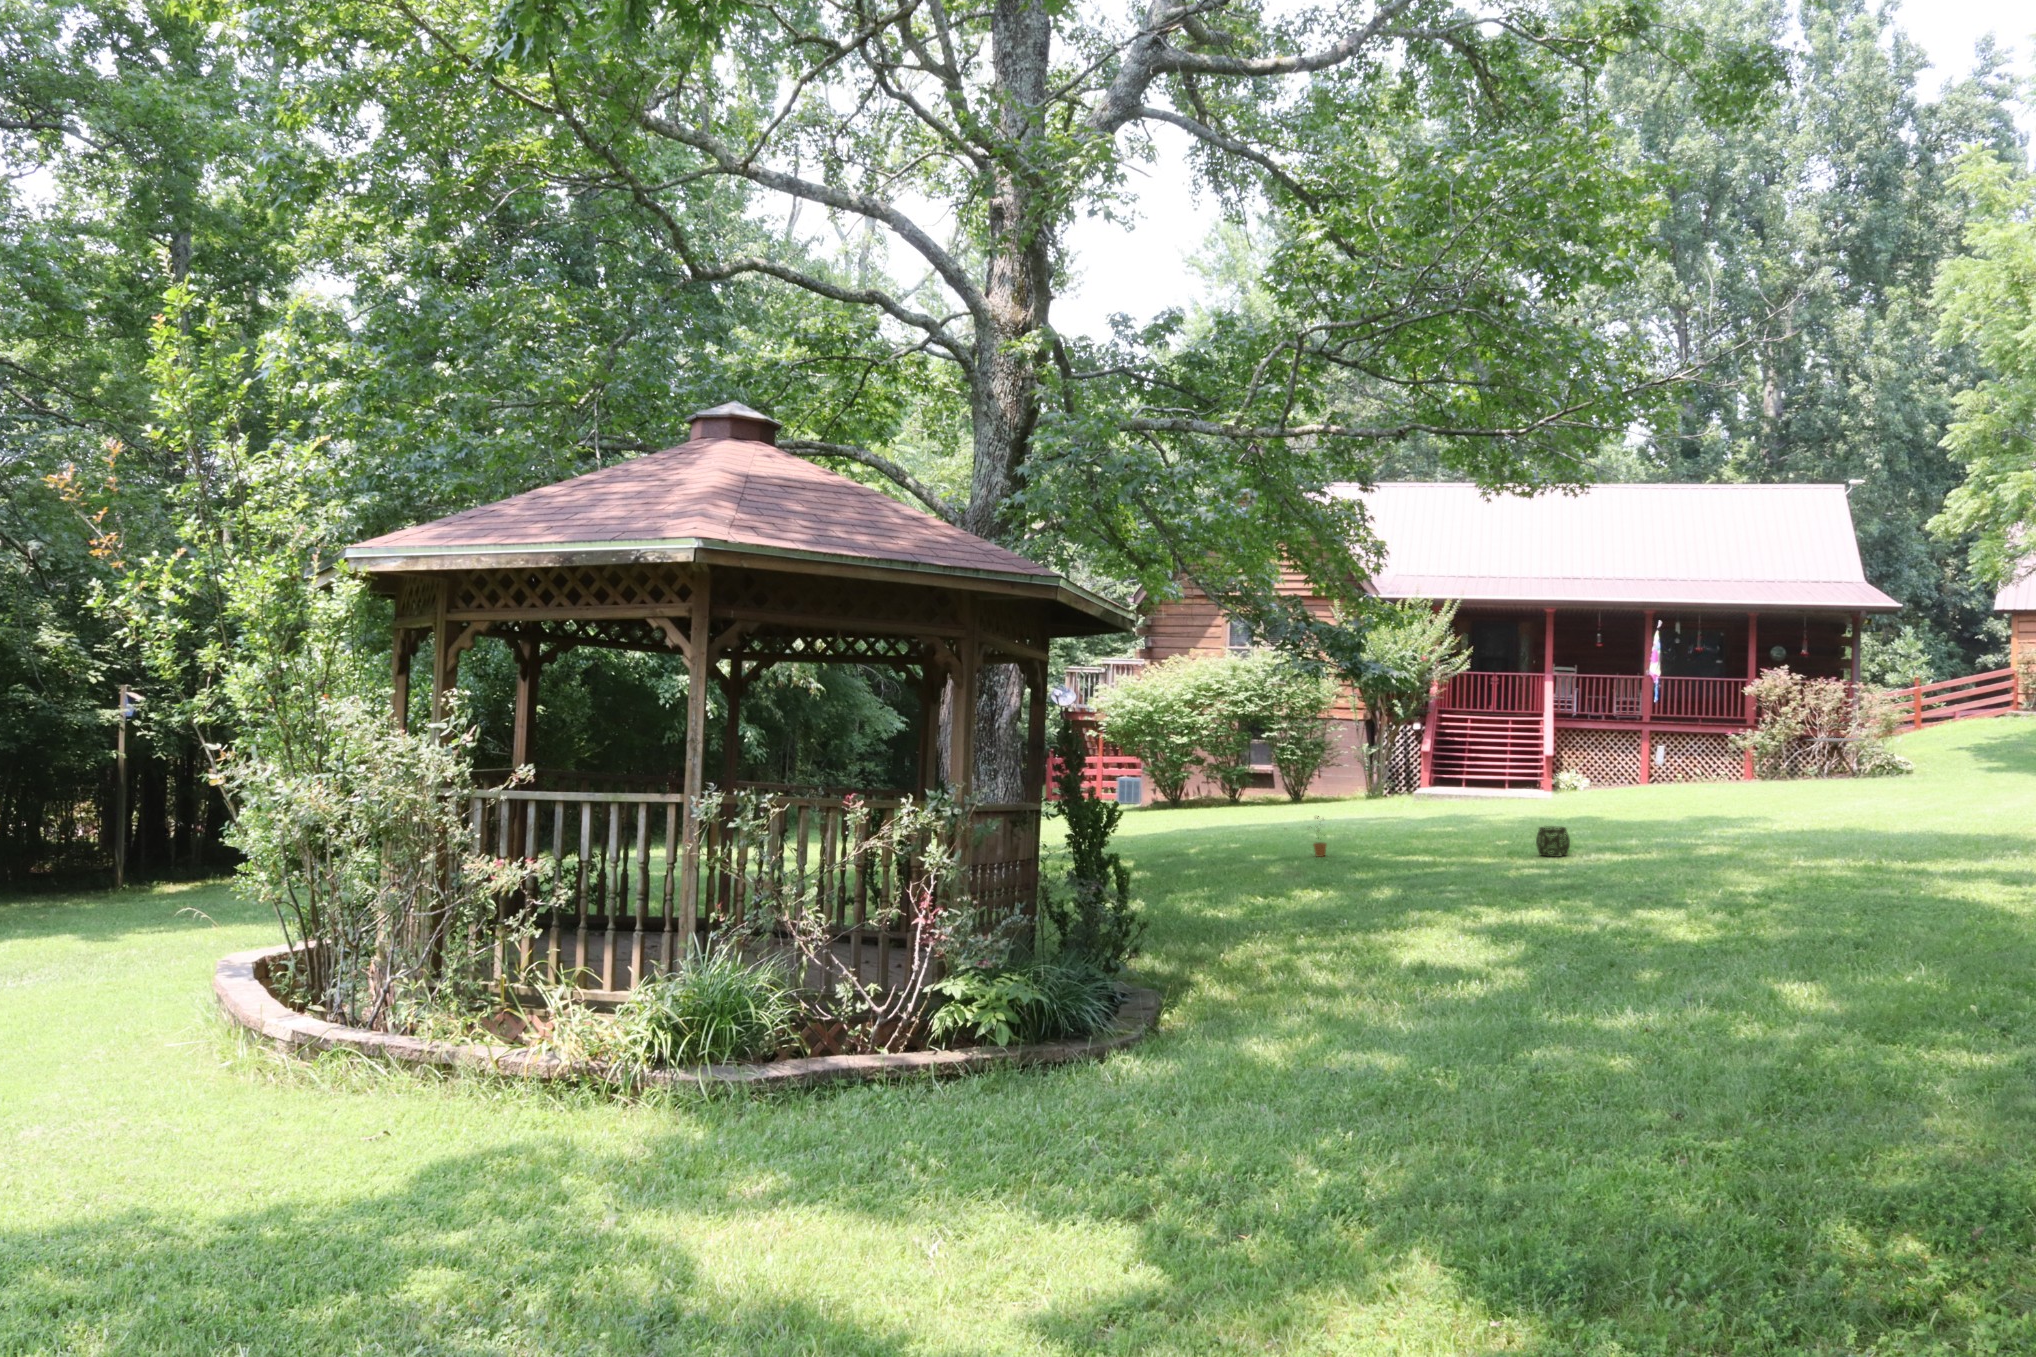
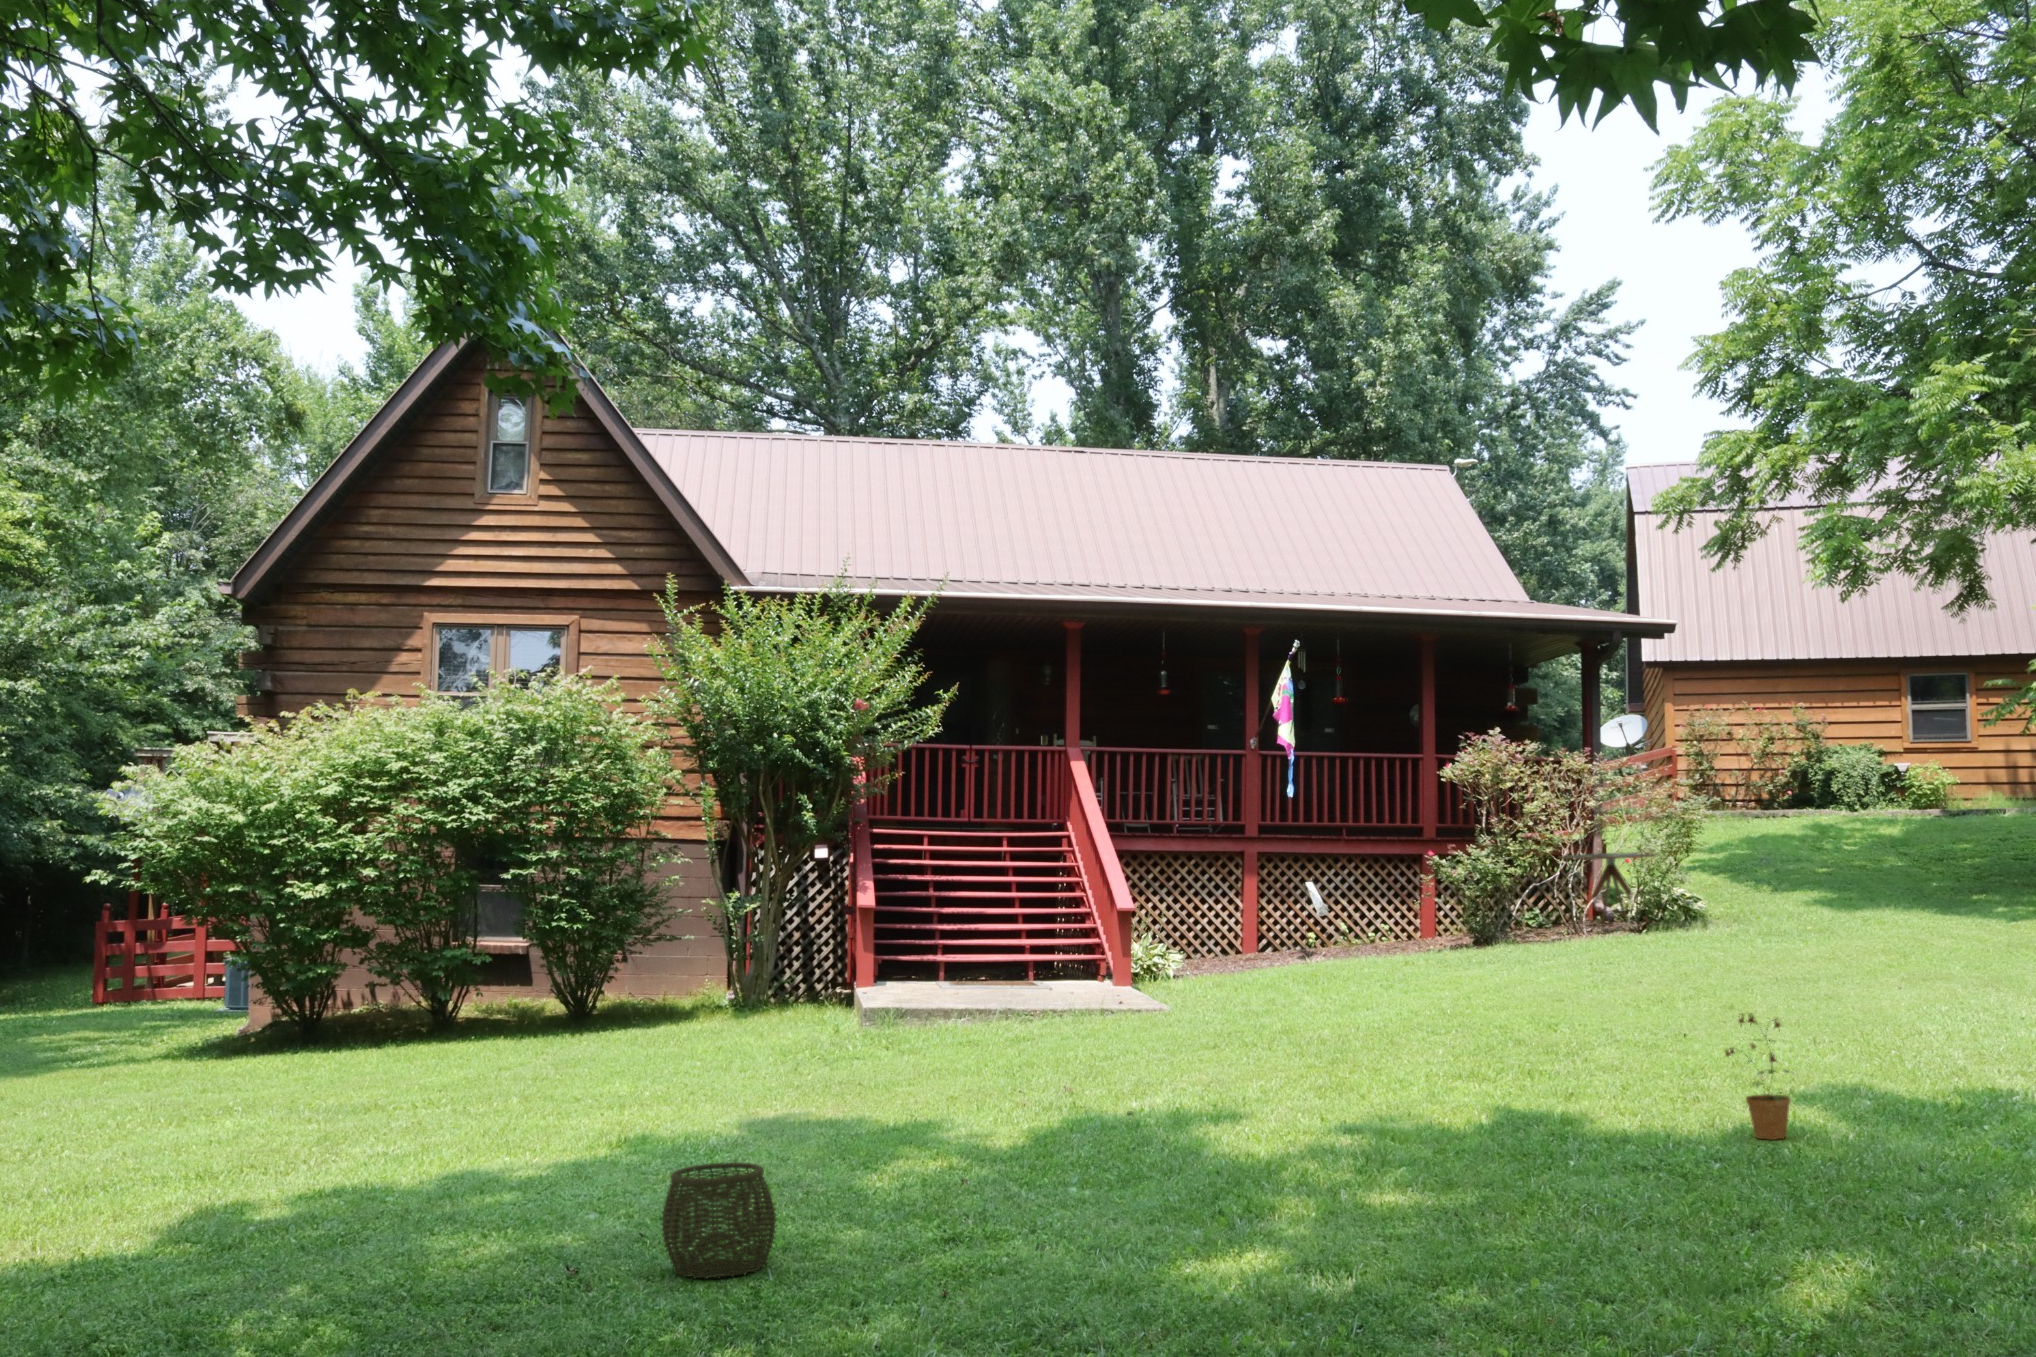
potted plant: present [1311,816,1327,857] -> present [1725,1013,1791,1140]
woven basket: present [1536,827,1570,857] -> present [661,1162,776,1279]

